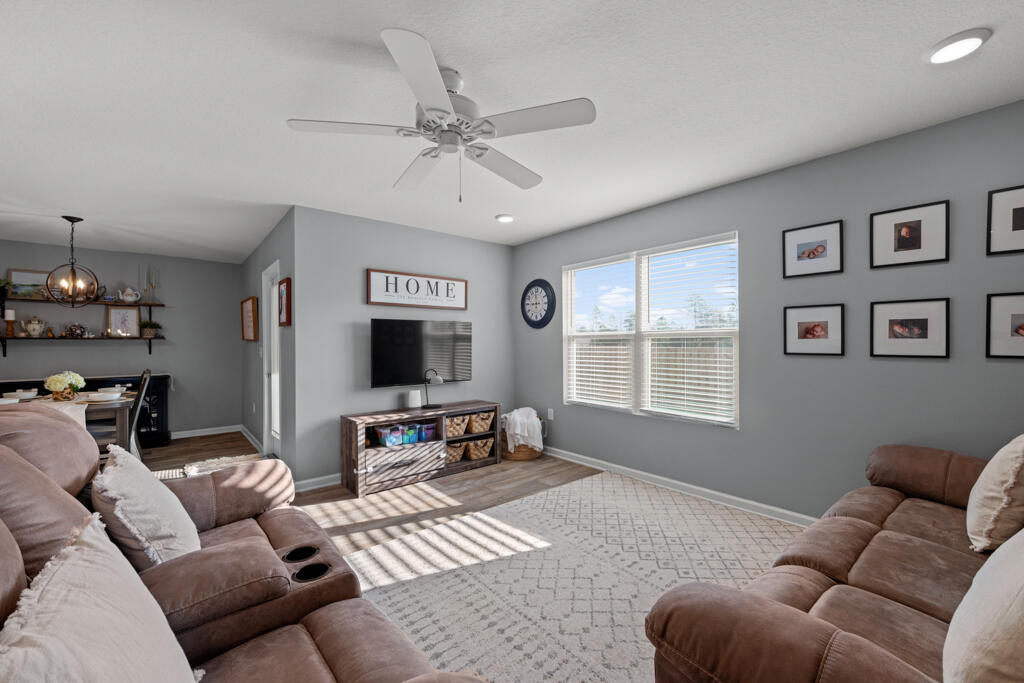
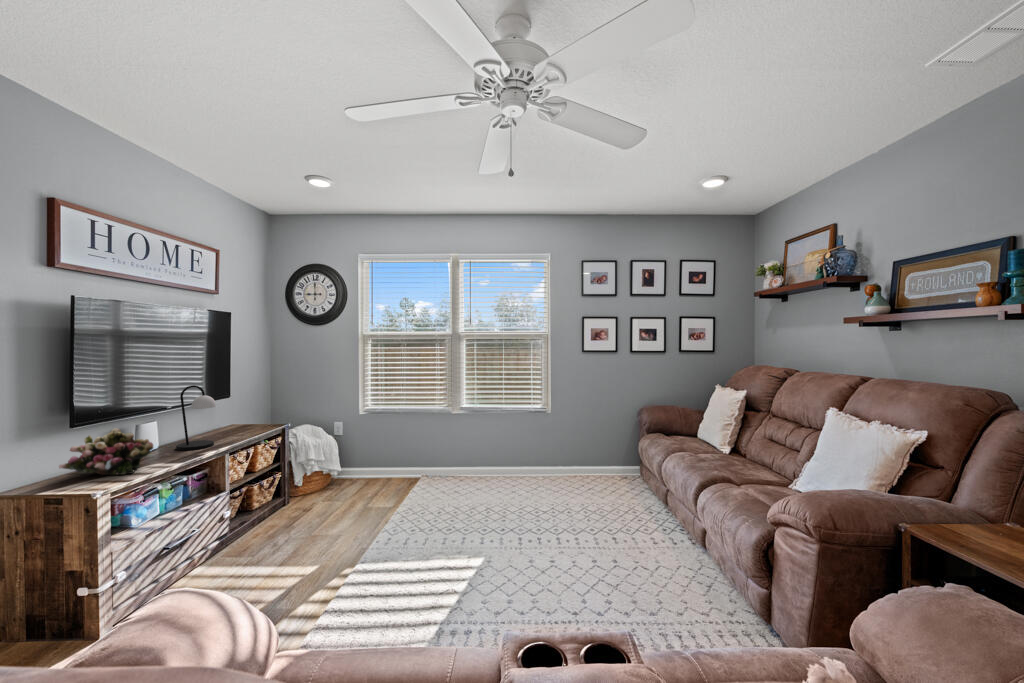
flower arrangement: none [358,389,398,414] -> present [59,428,153,475]

